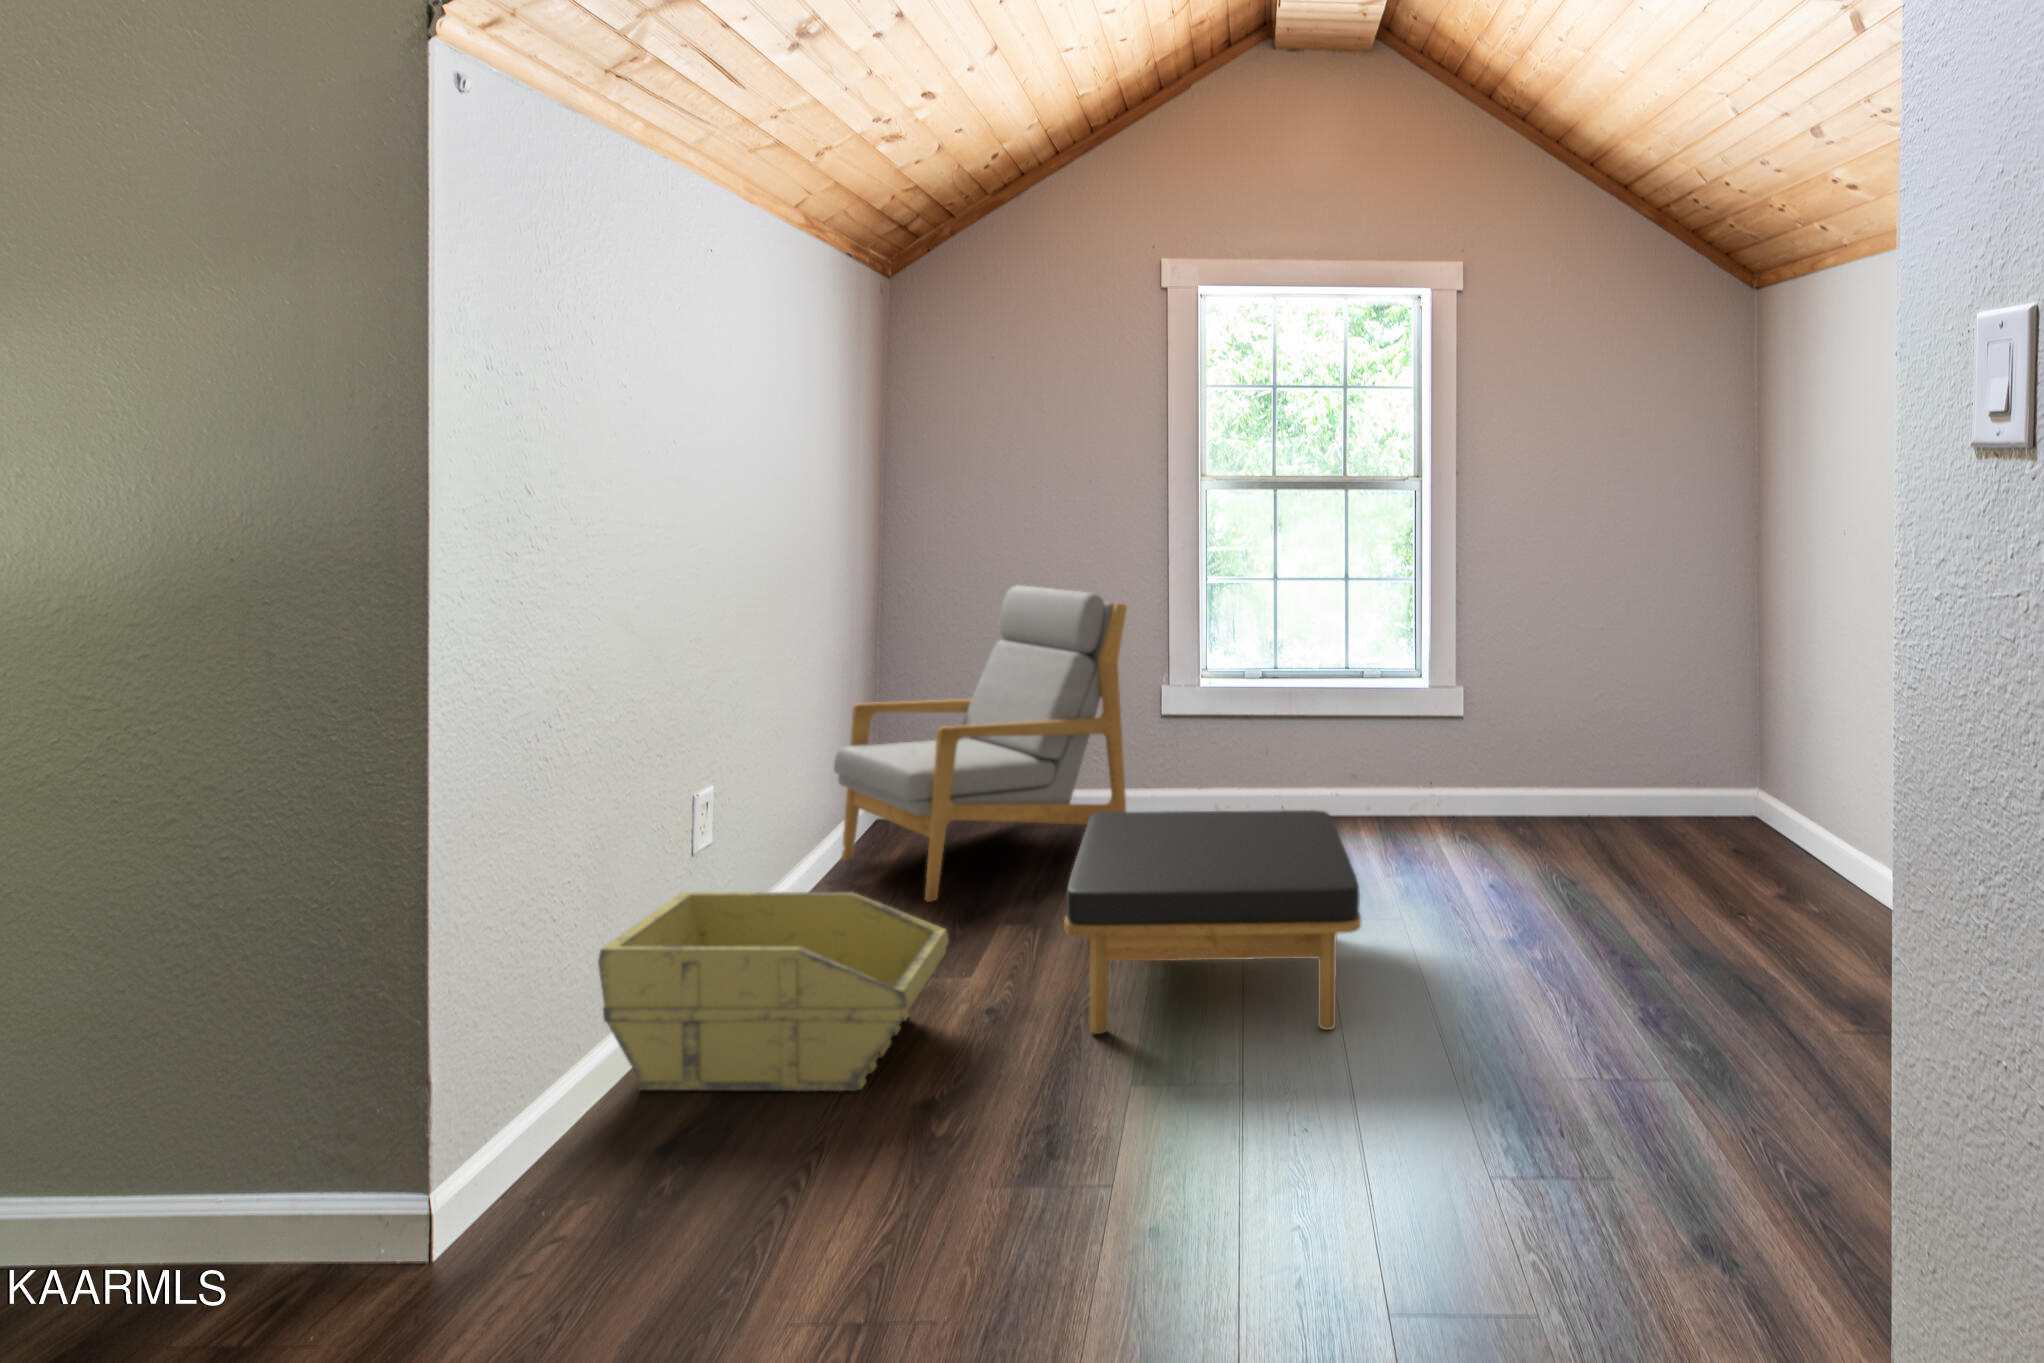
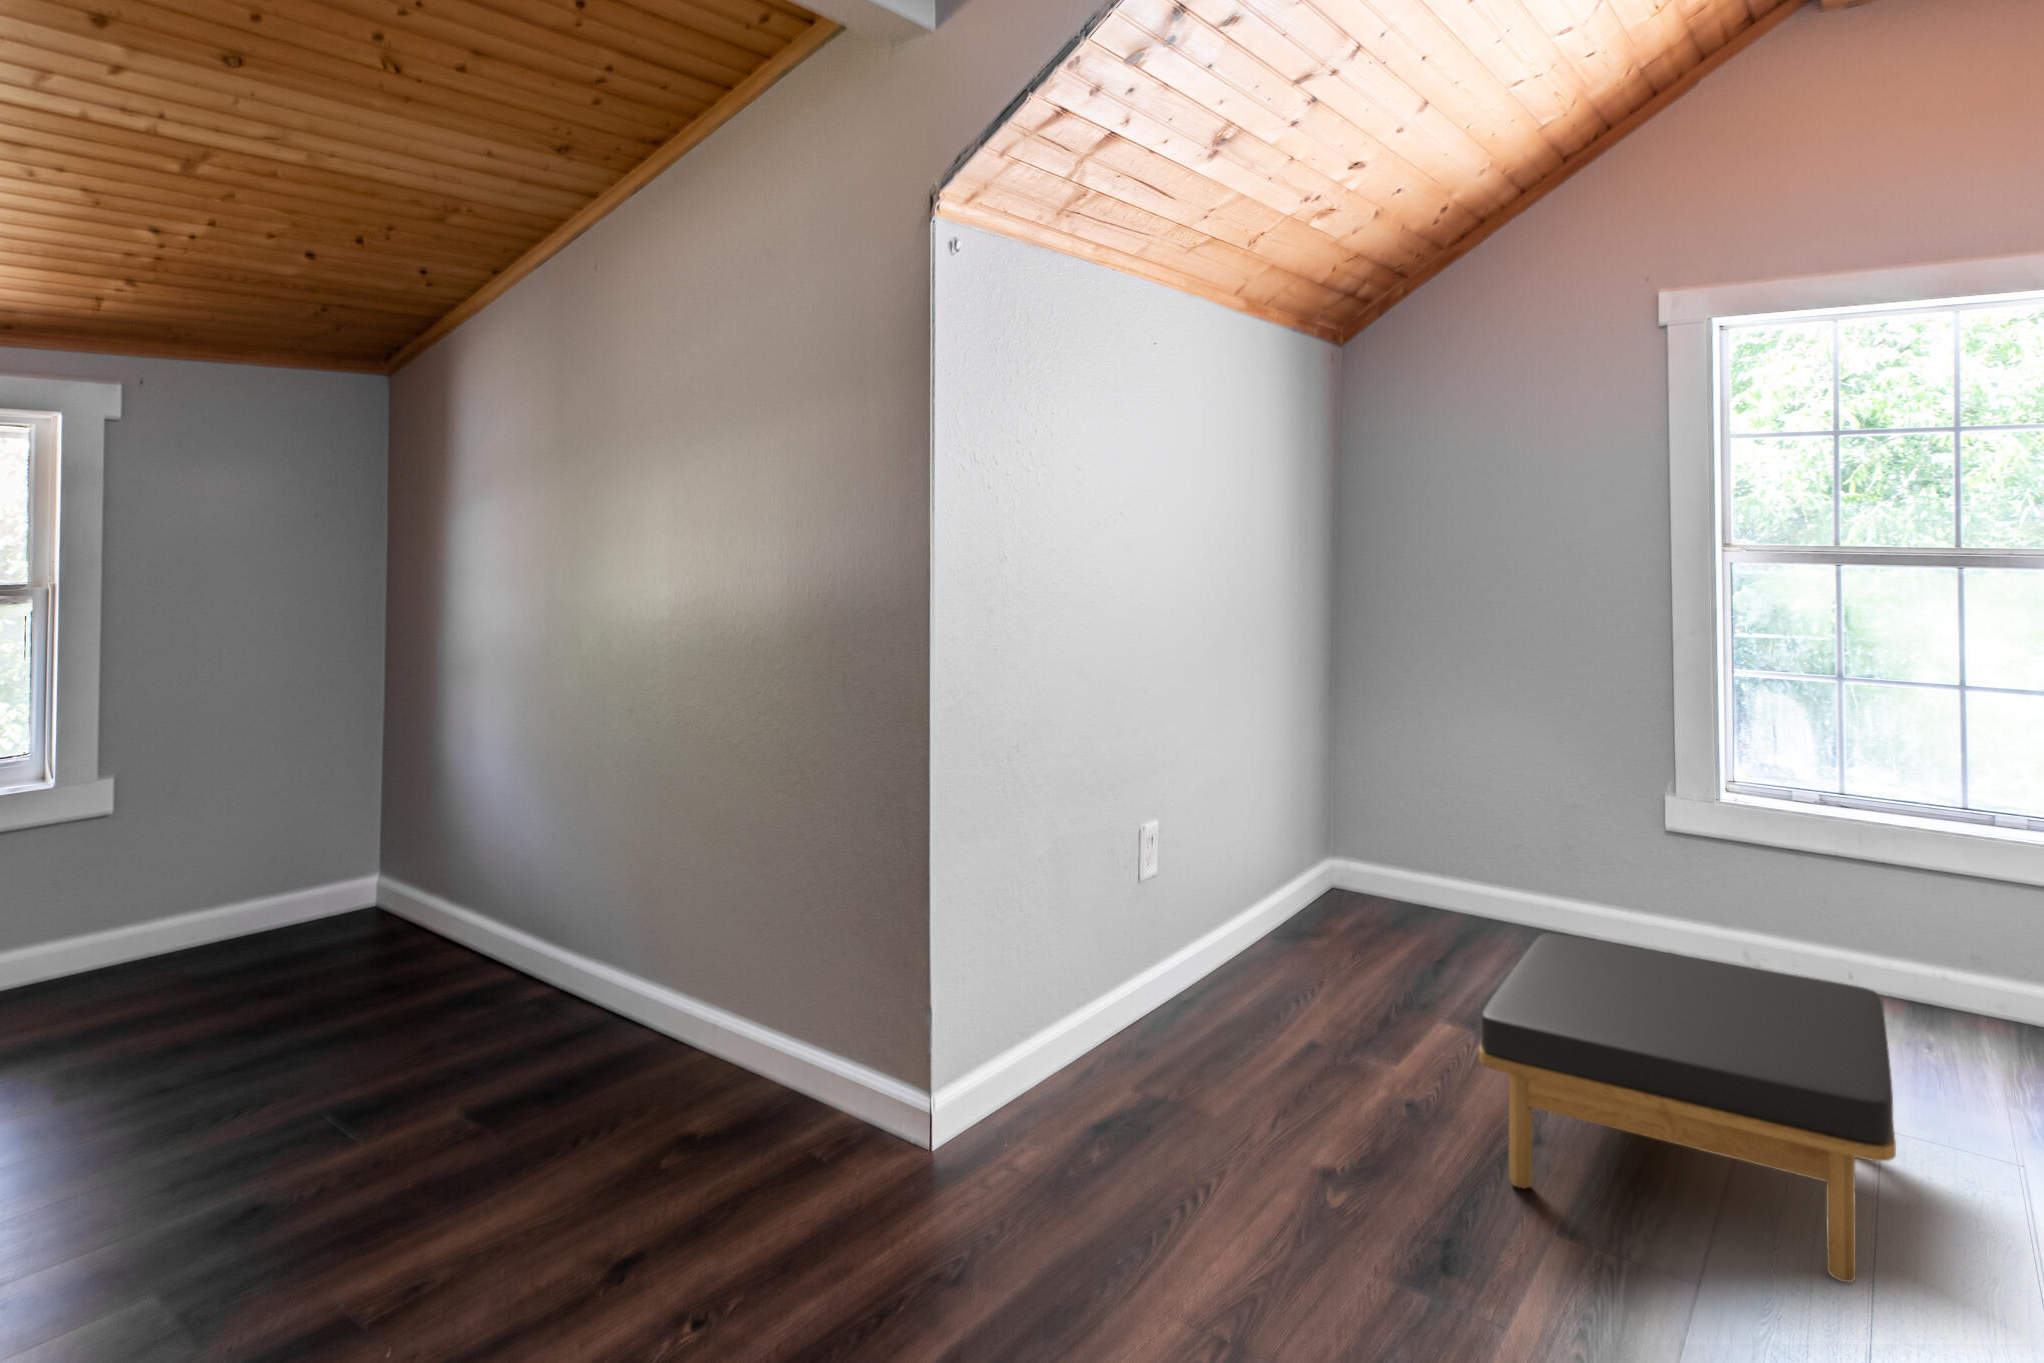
armchair: present [834,586,1127,902] -> none [1282,664,1614,992]
storage bin: present [598,892,949,1091] -> none [1041,932,1358,1165]

